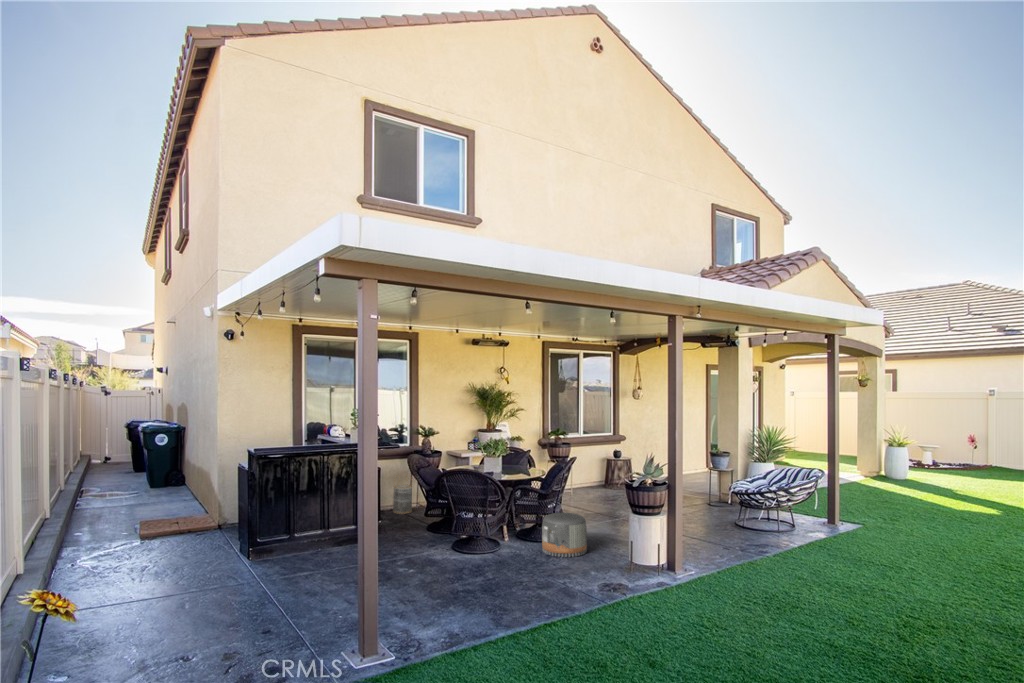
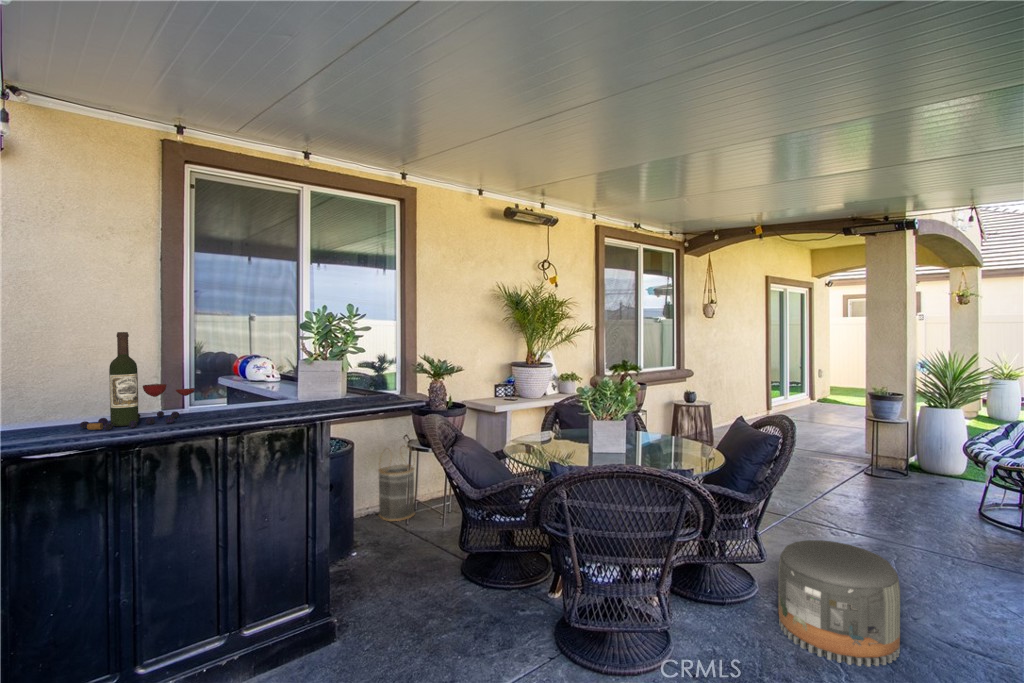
wine bottle: none [282,419,316,451] -> present [80,332,195,430]

